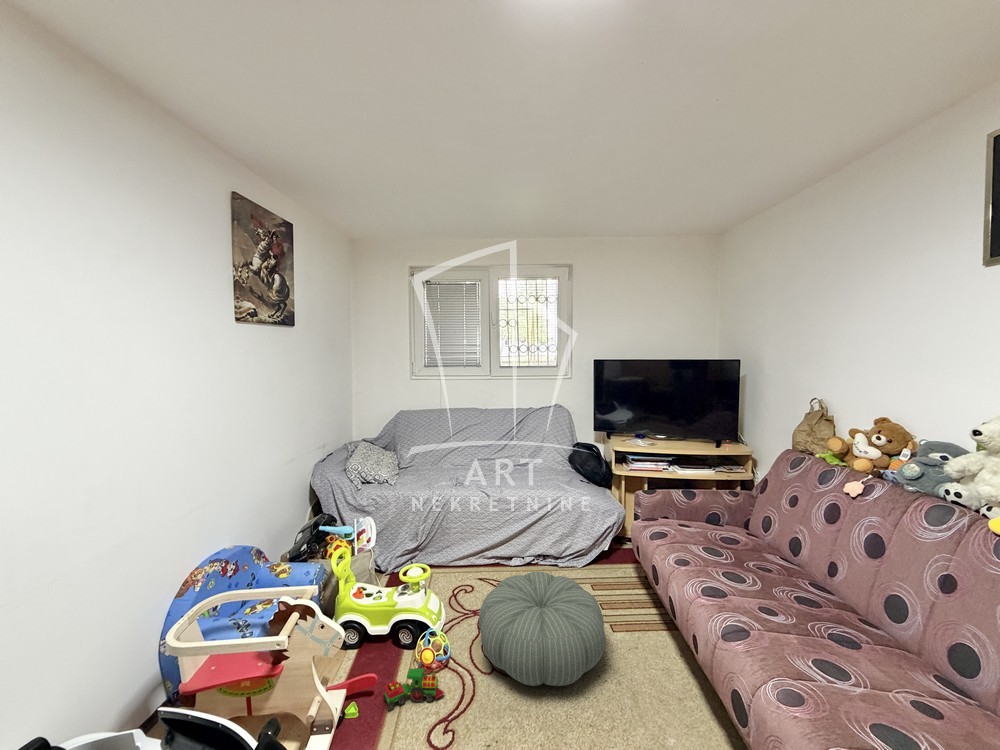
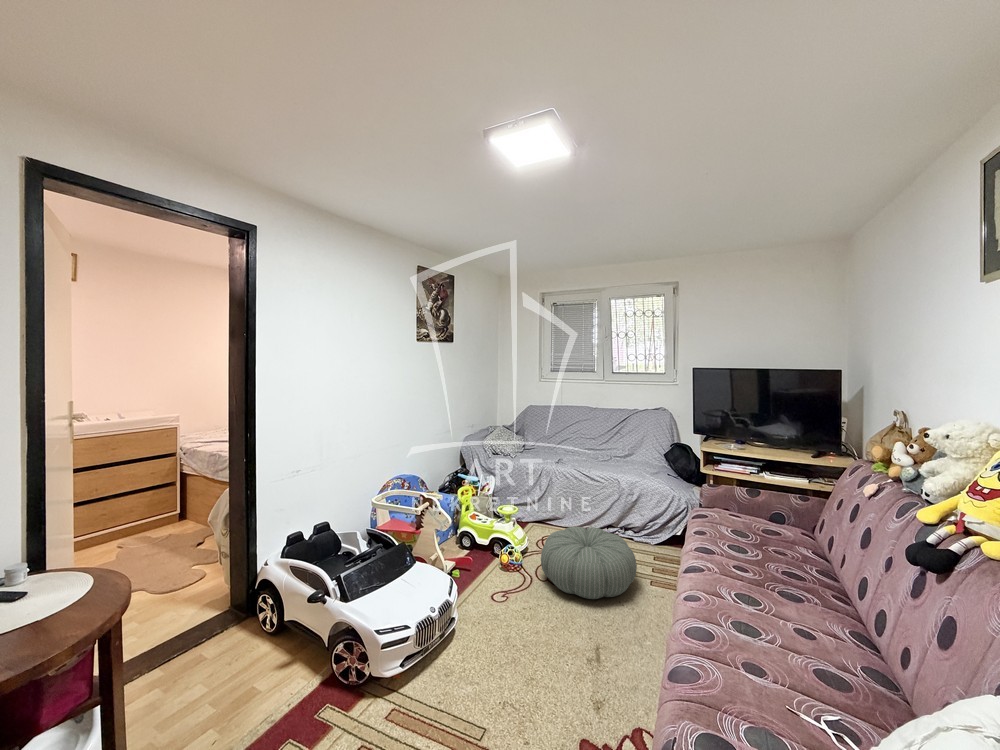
toy train: present [383,668,444,710] -> none [474,561,510,583]

